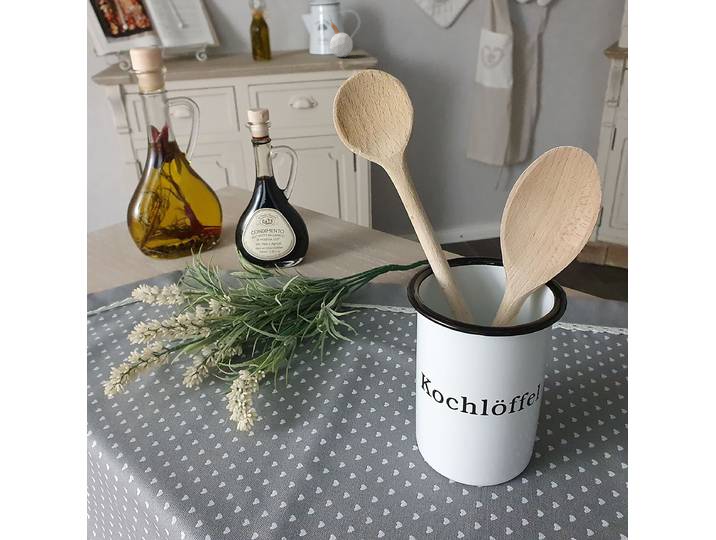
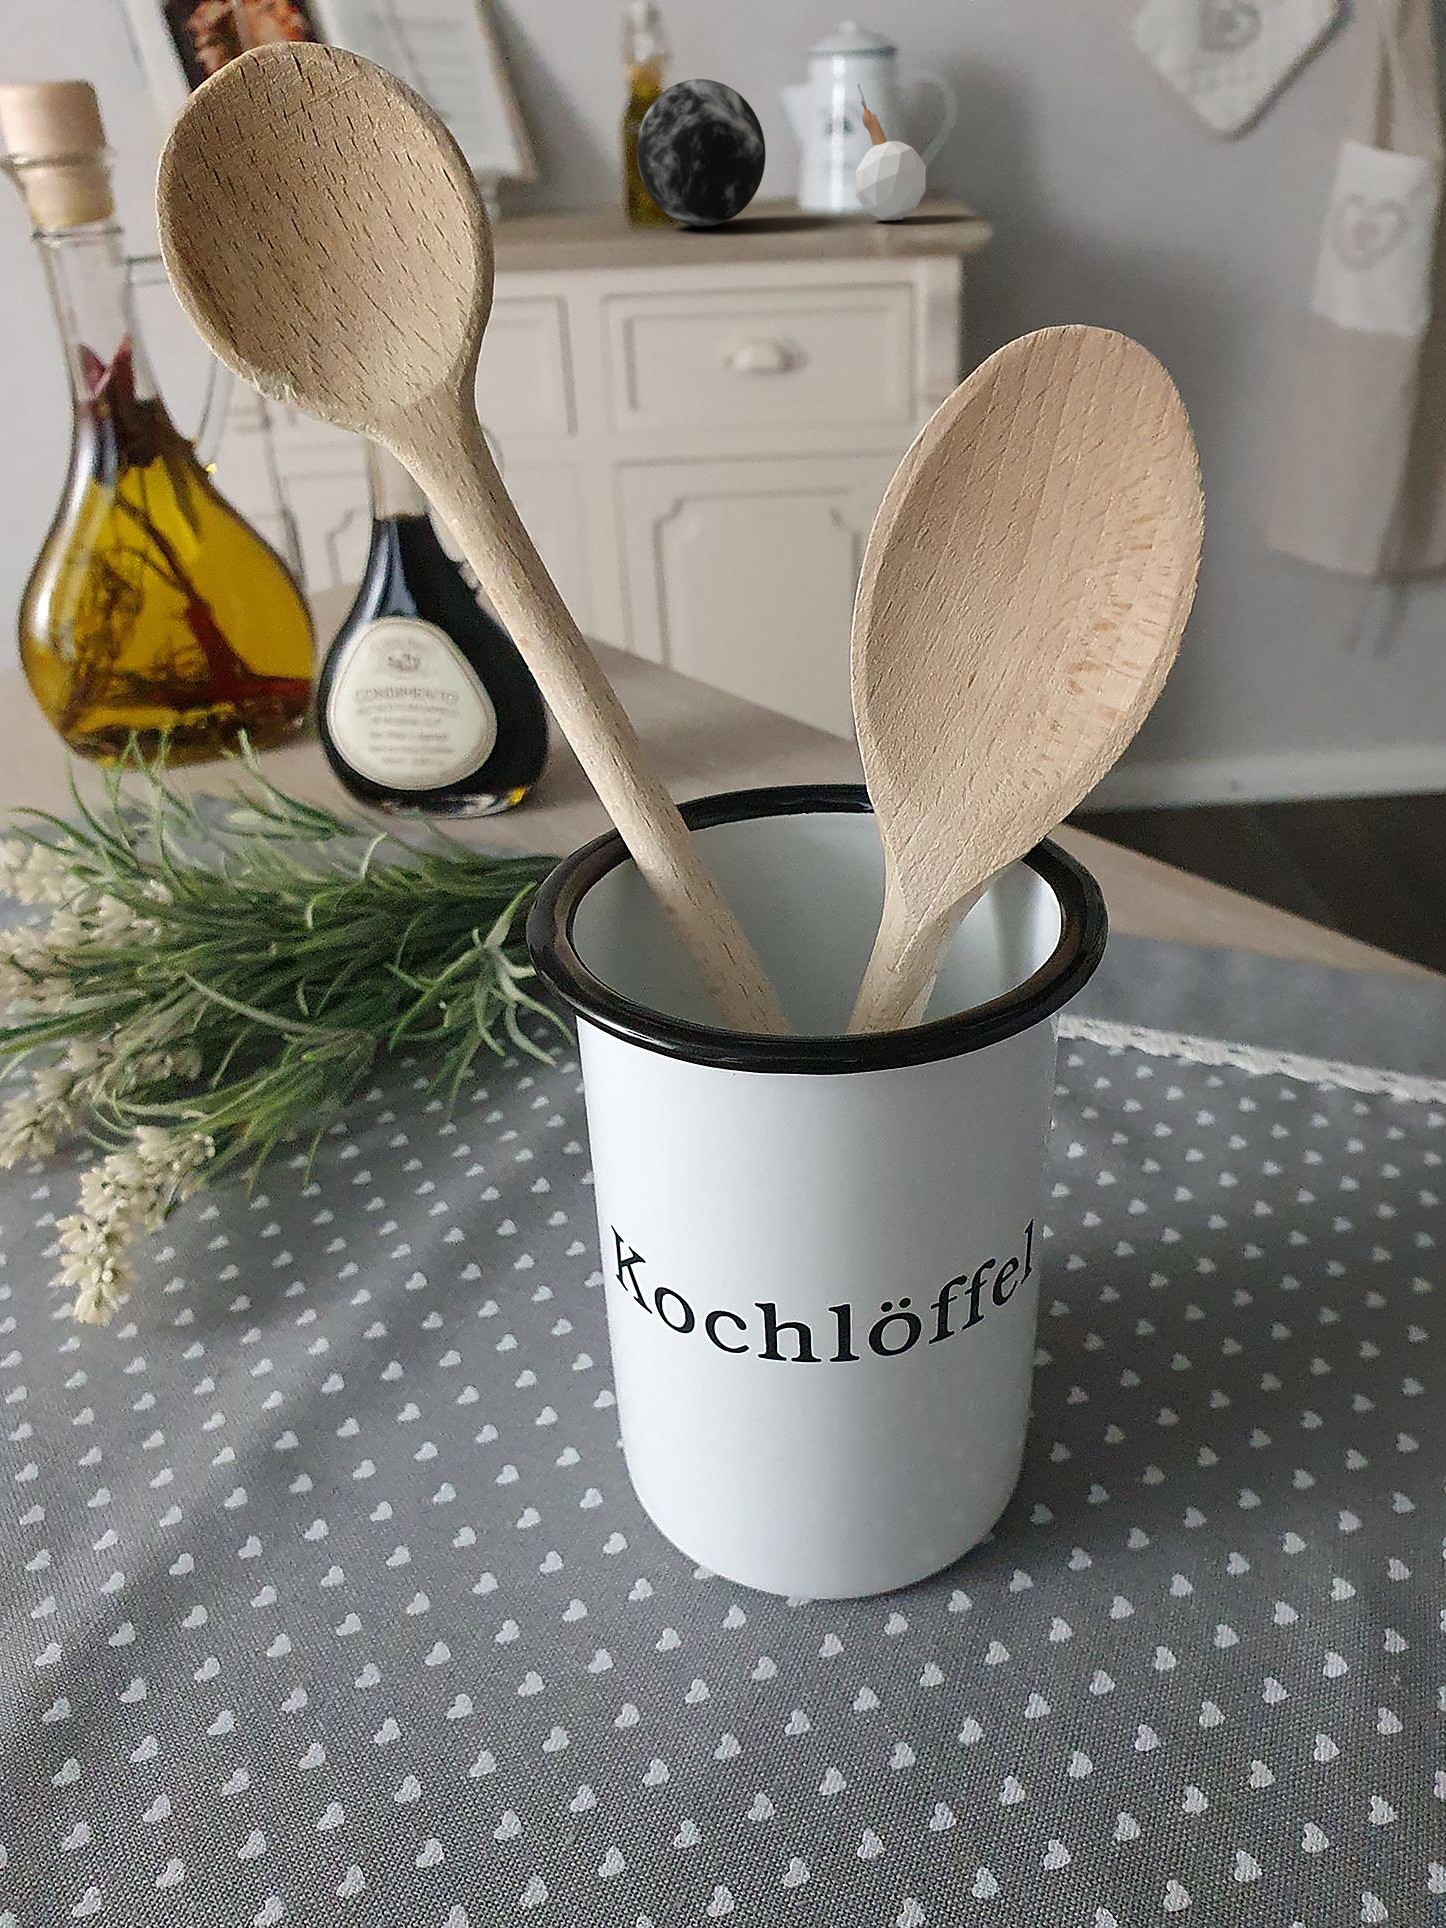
decorative orb: none [257,13,300,59] -> present [637,79,766,226]

